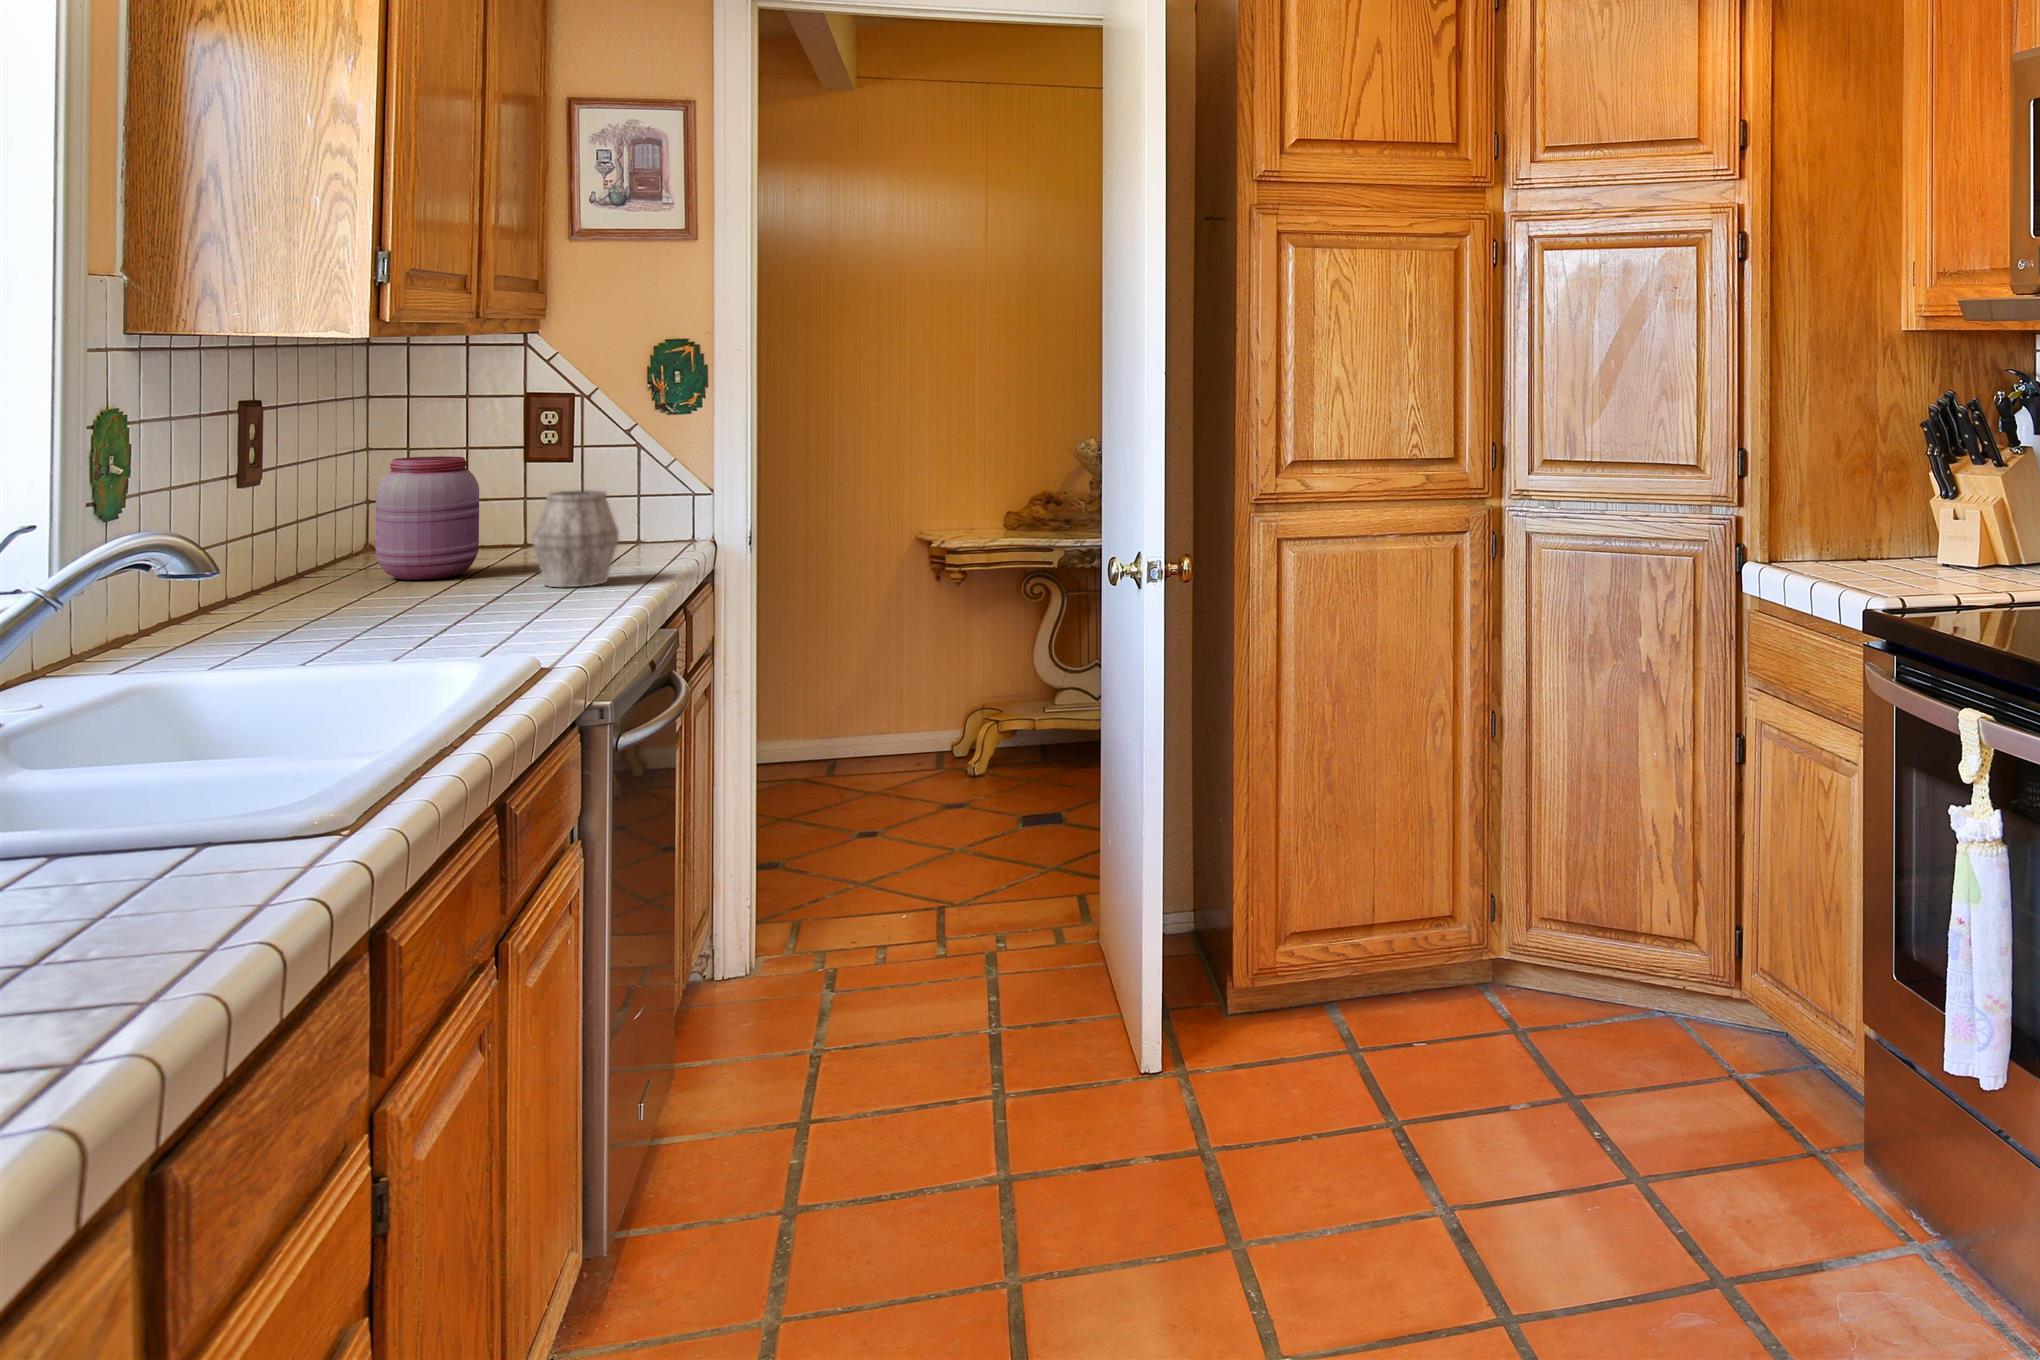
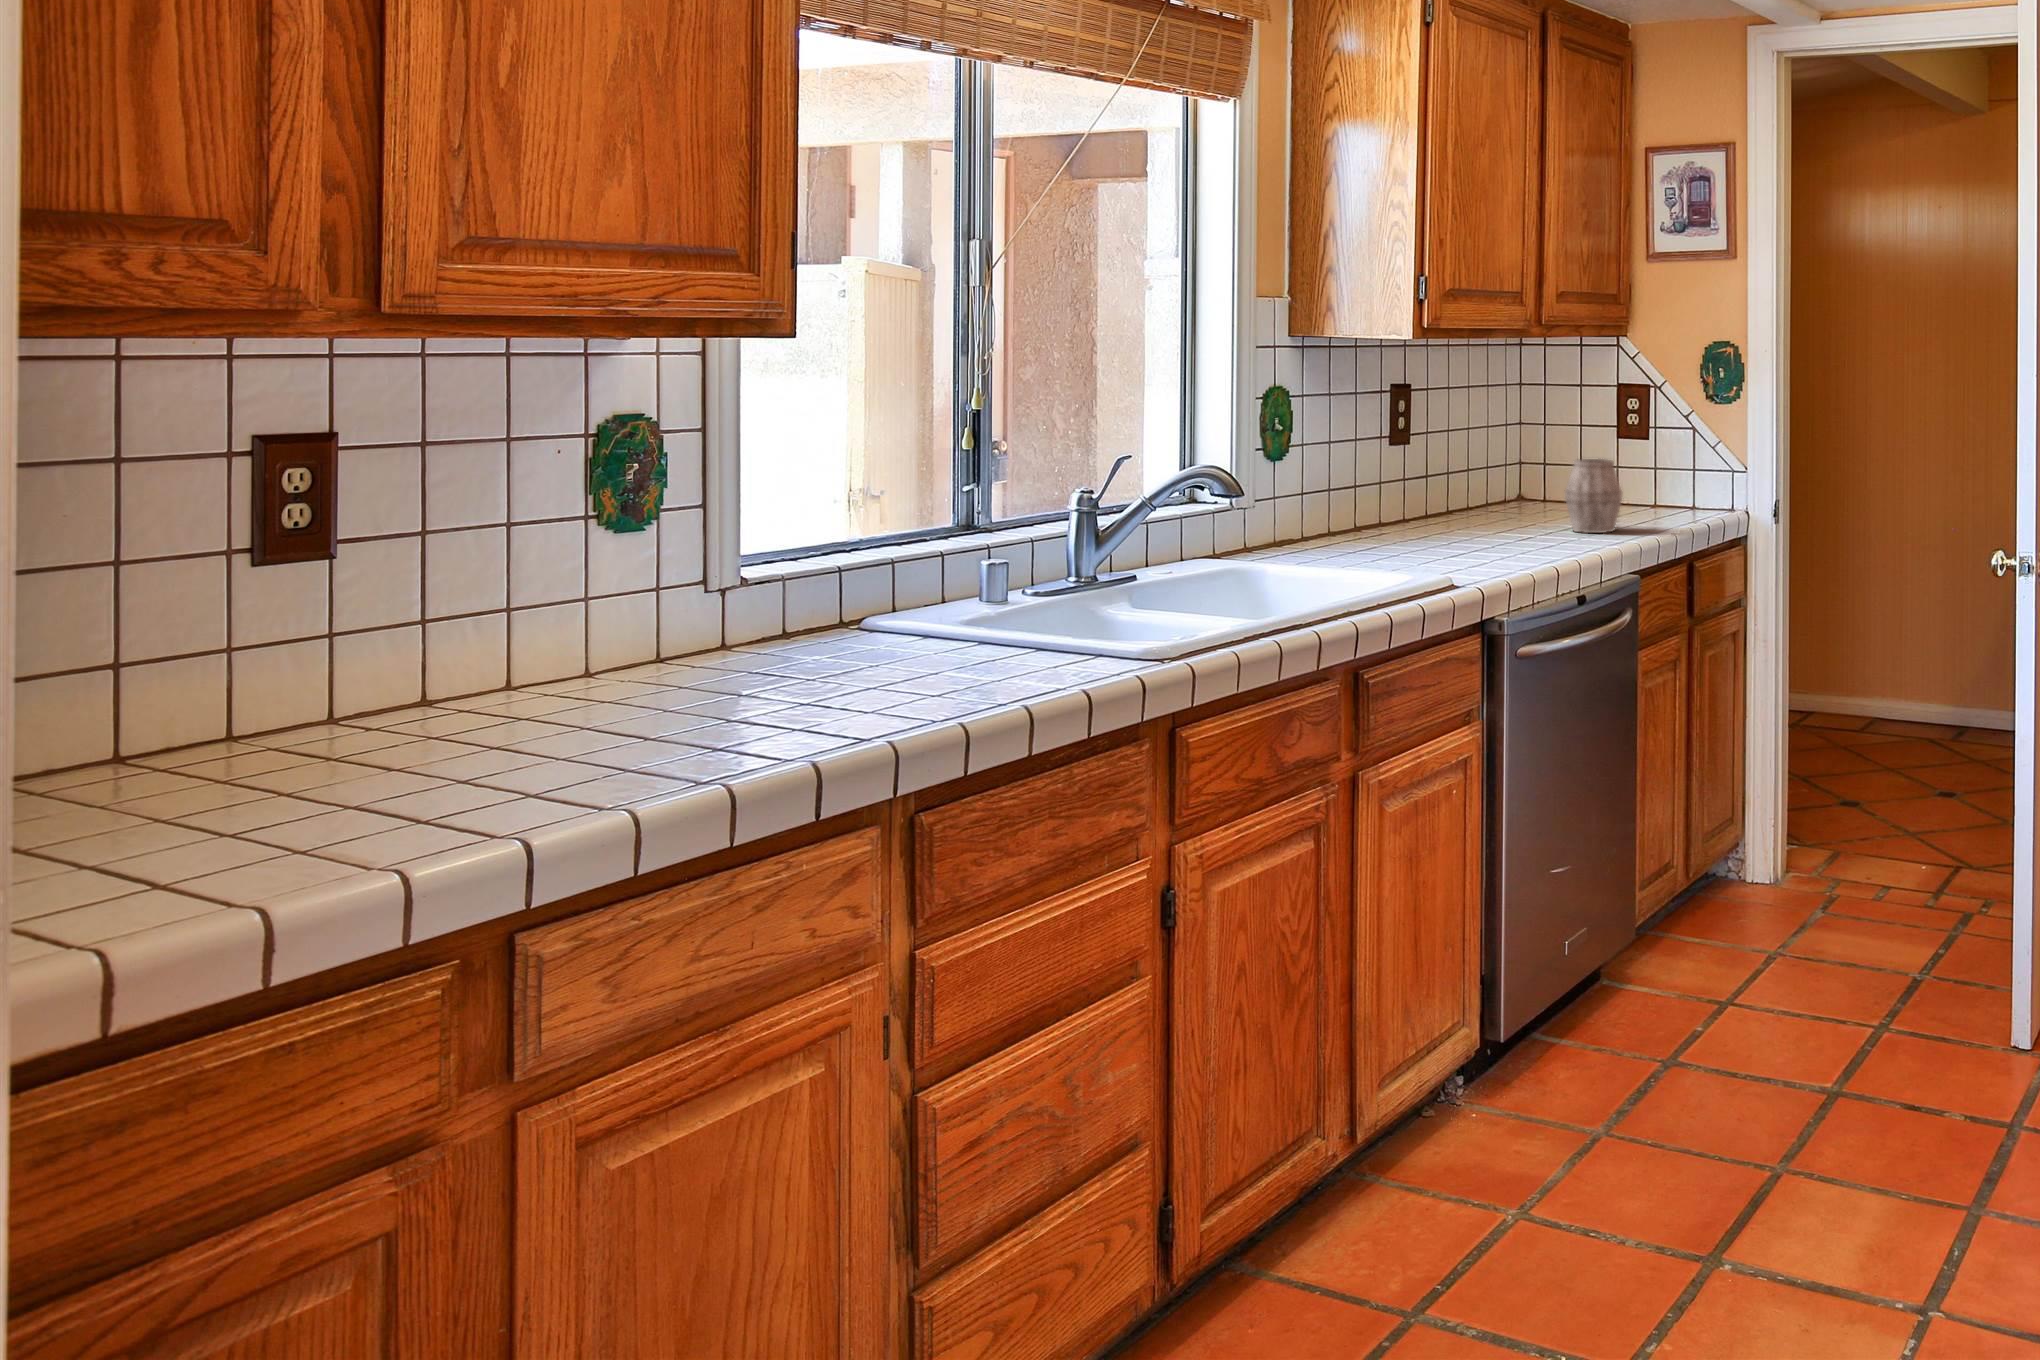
jar: present [376,456,479,580] -> none [1490,429,1555,519]

